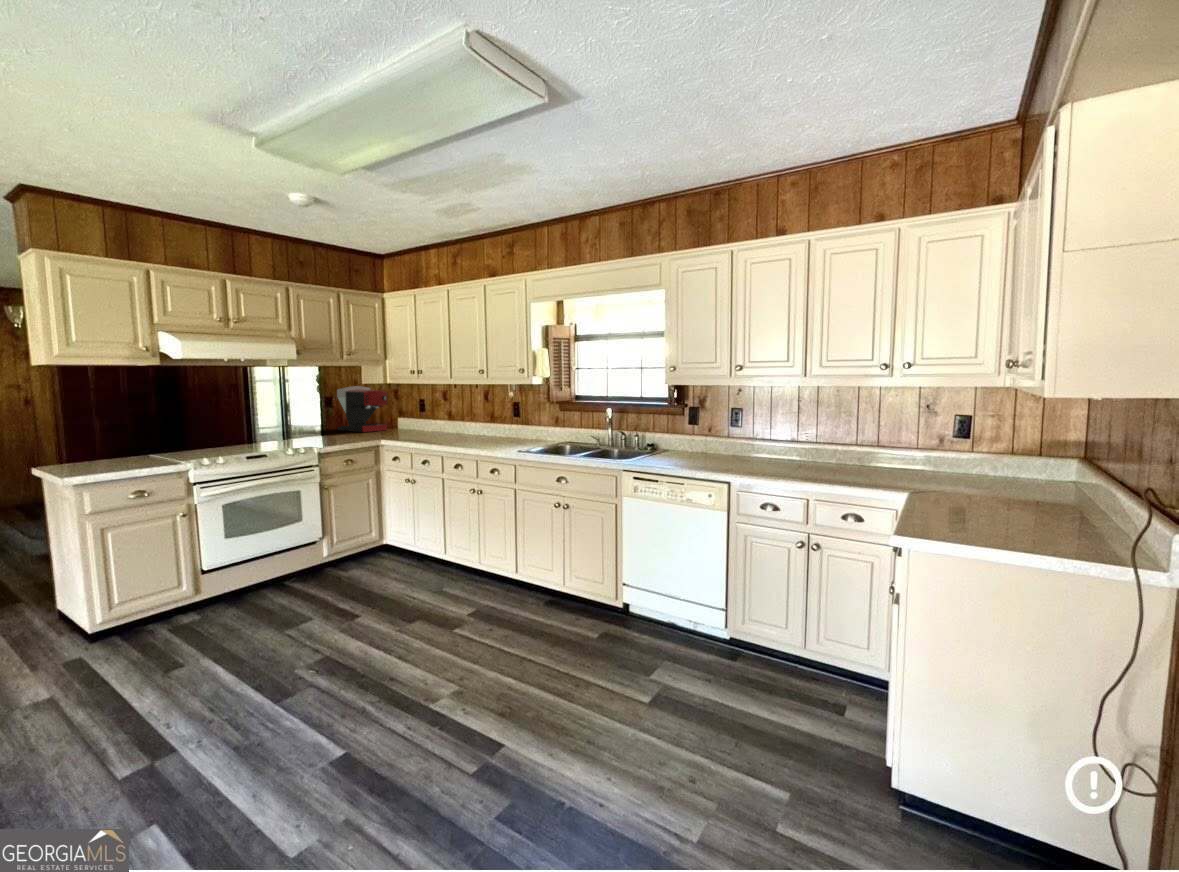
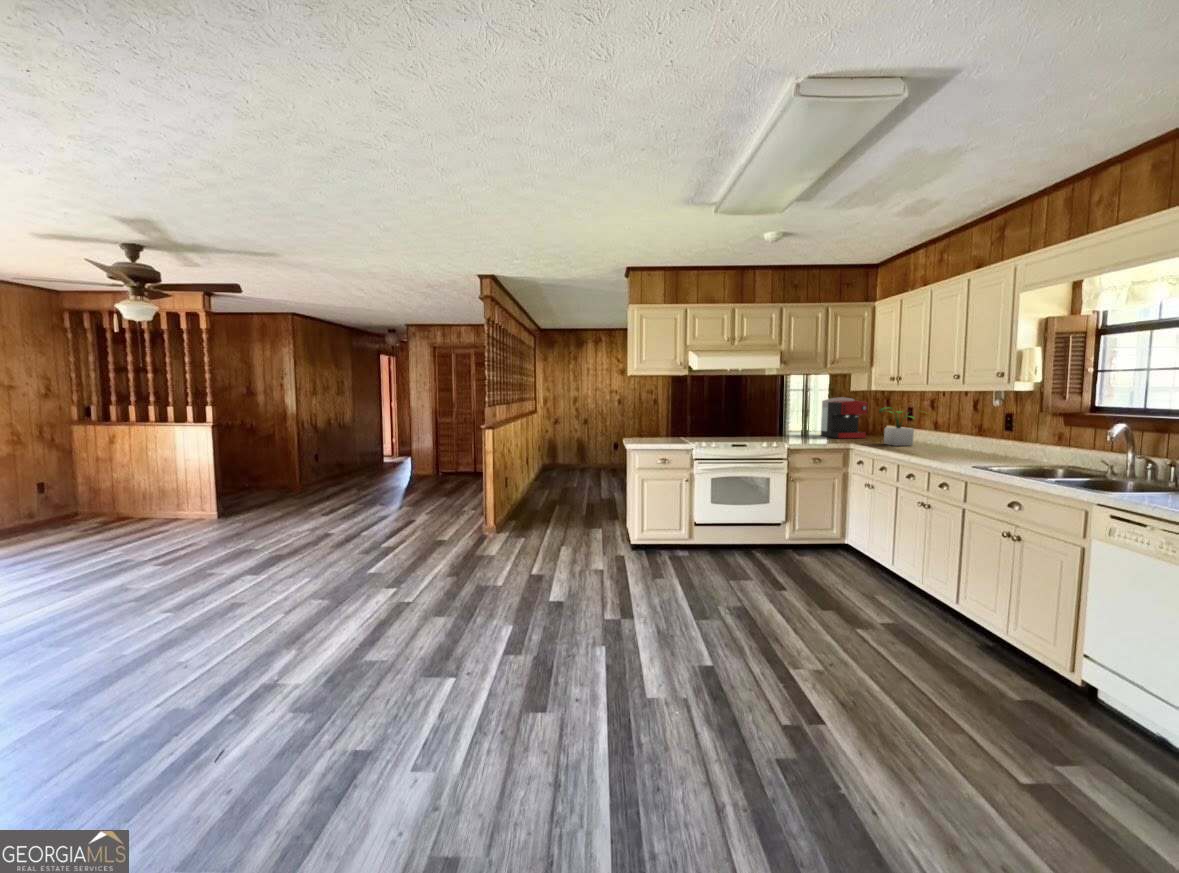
potted plant: none [407,398,450,437] -> present [879,407,914,446]

